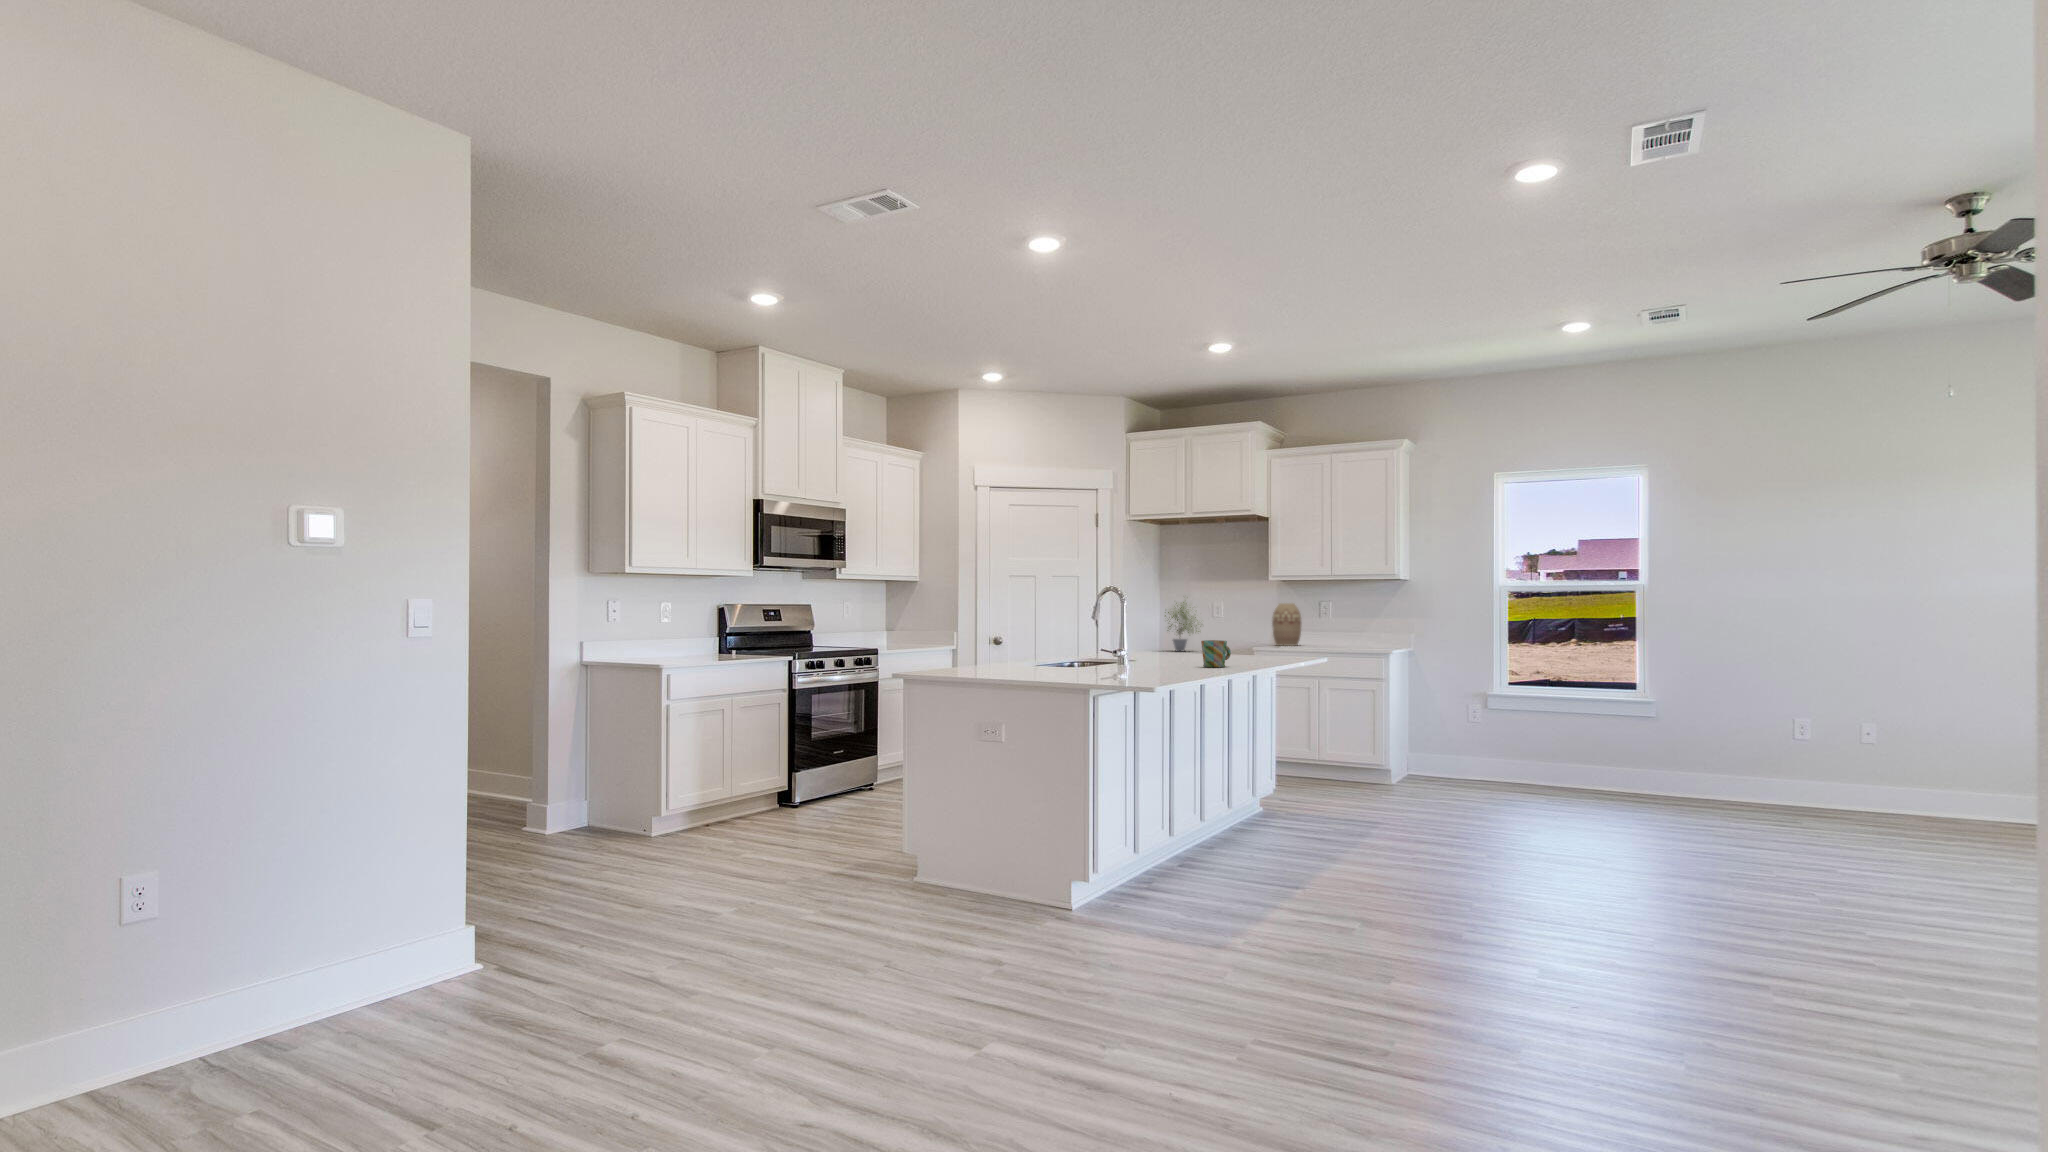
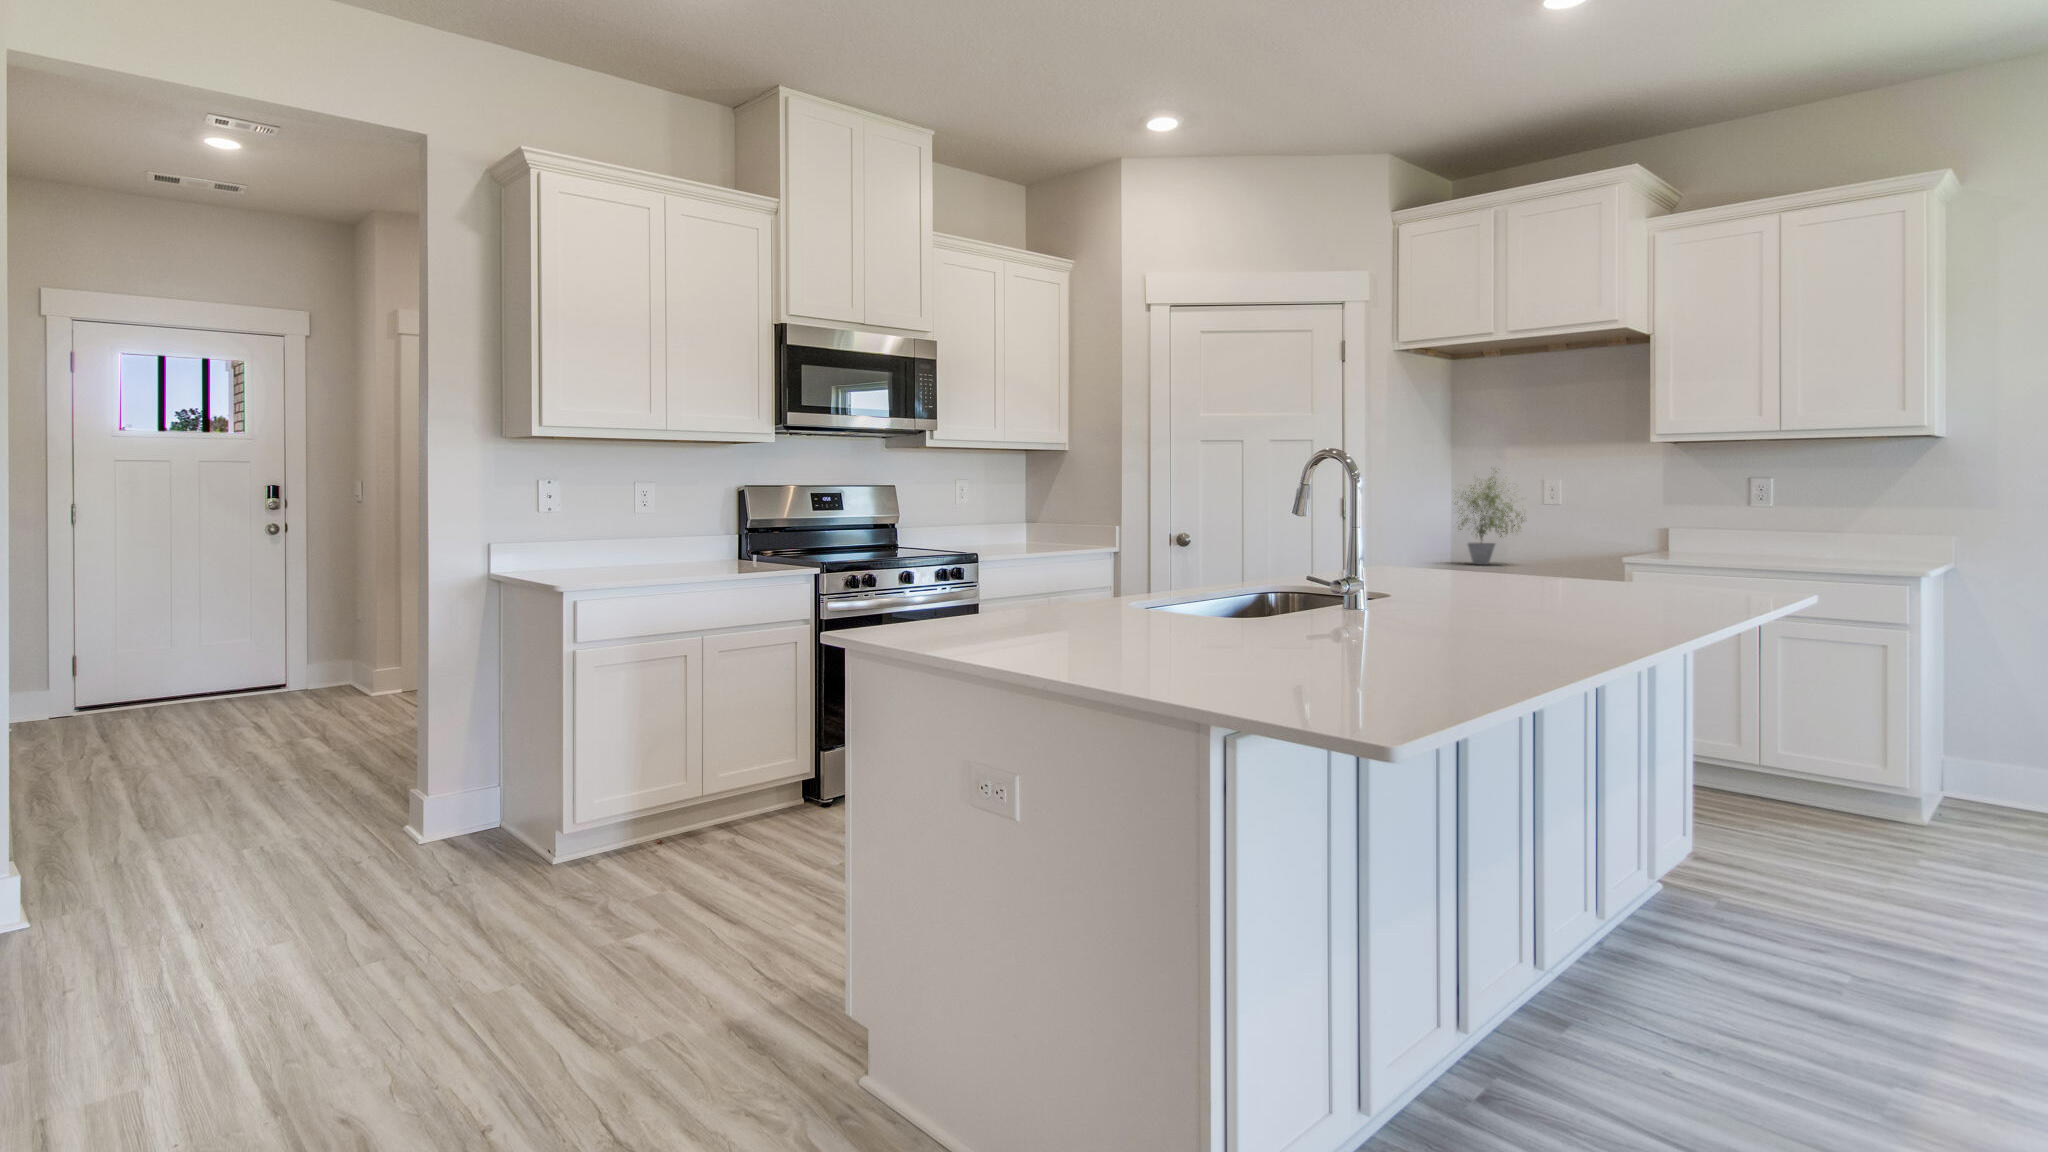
vase: present [1272,603,1301,646] -> none [1648,482,1705,555]
mug: present [1201,640,1231,667] -> none [1546,554,1619,617]

